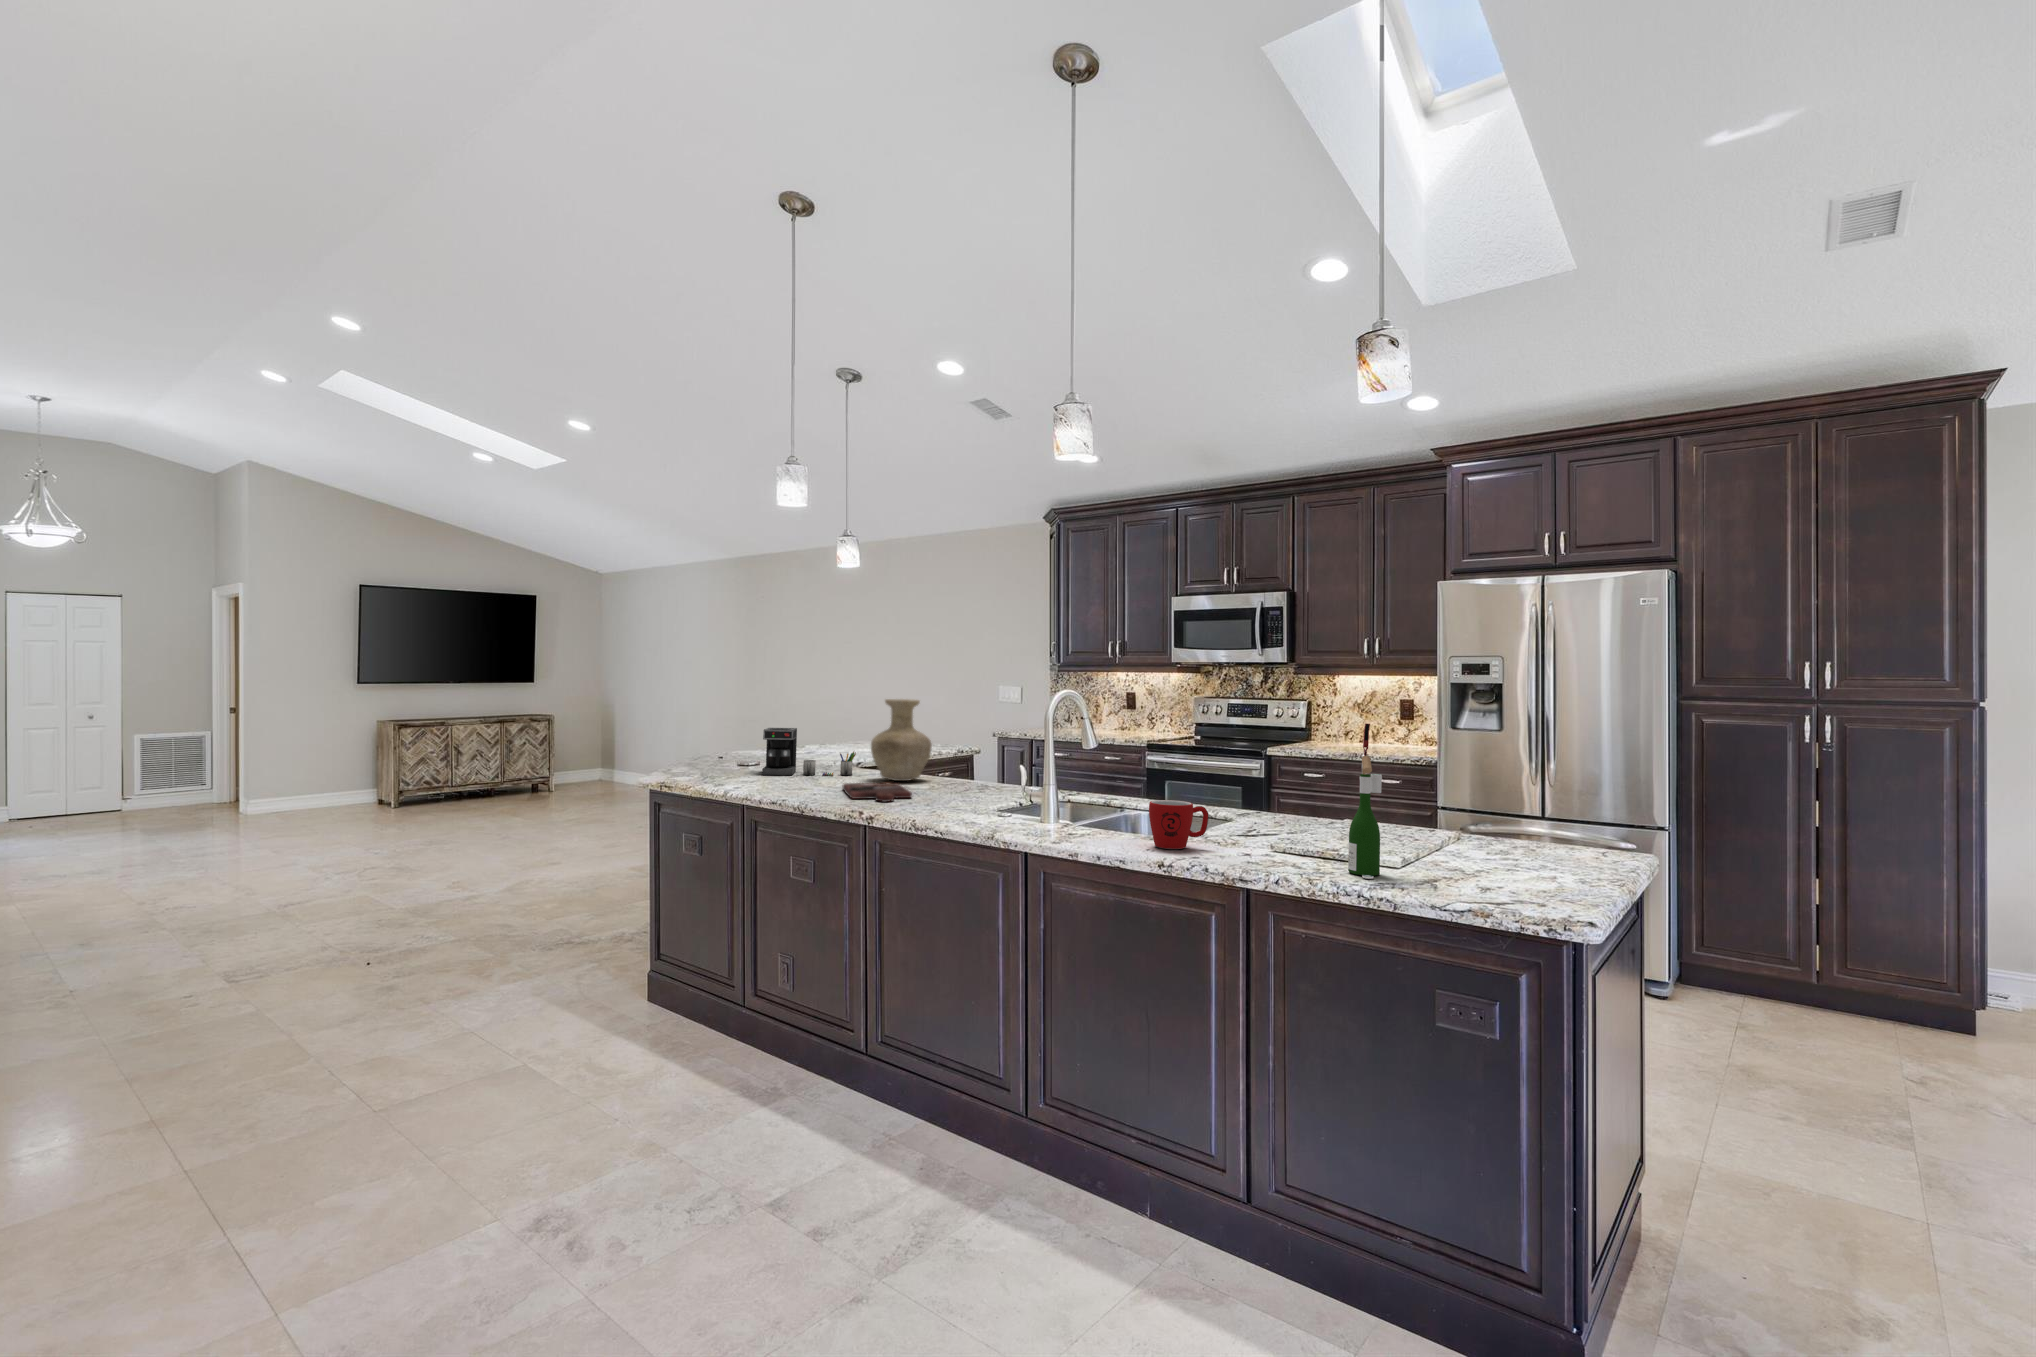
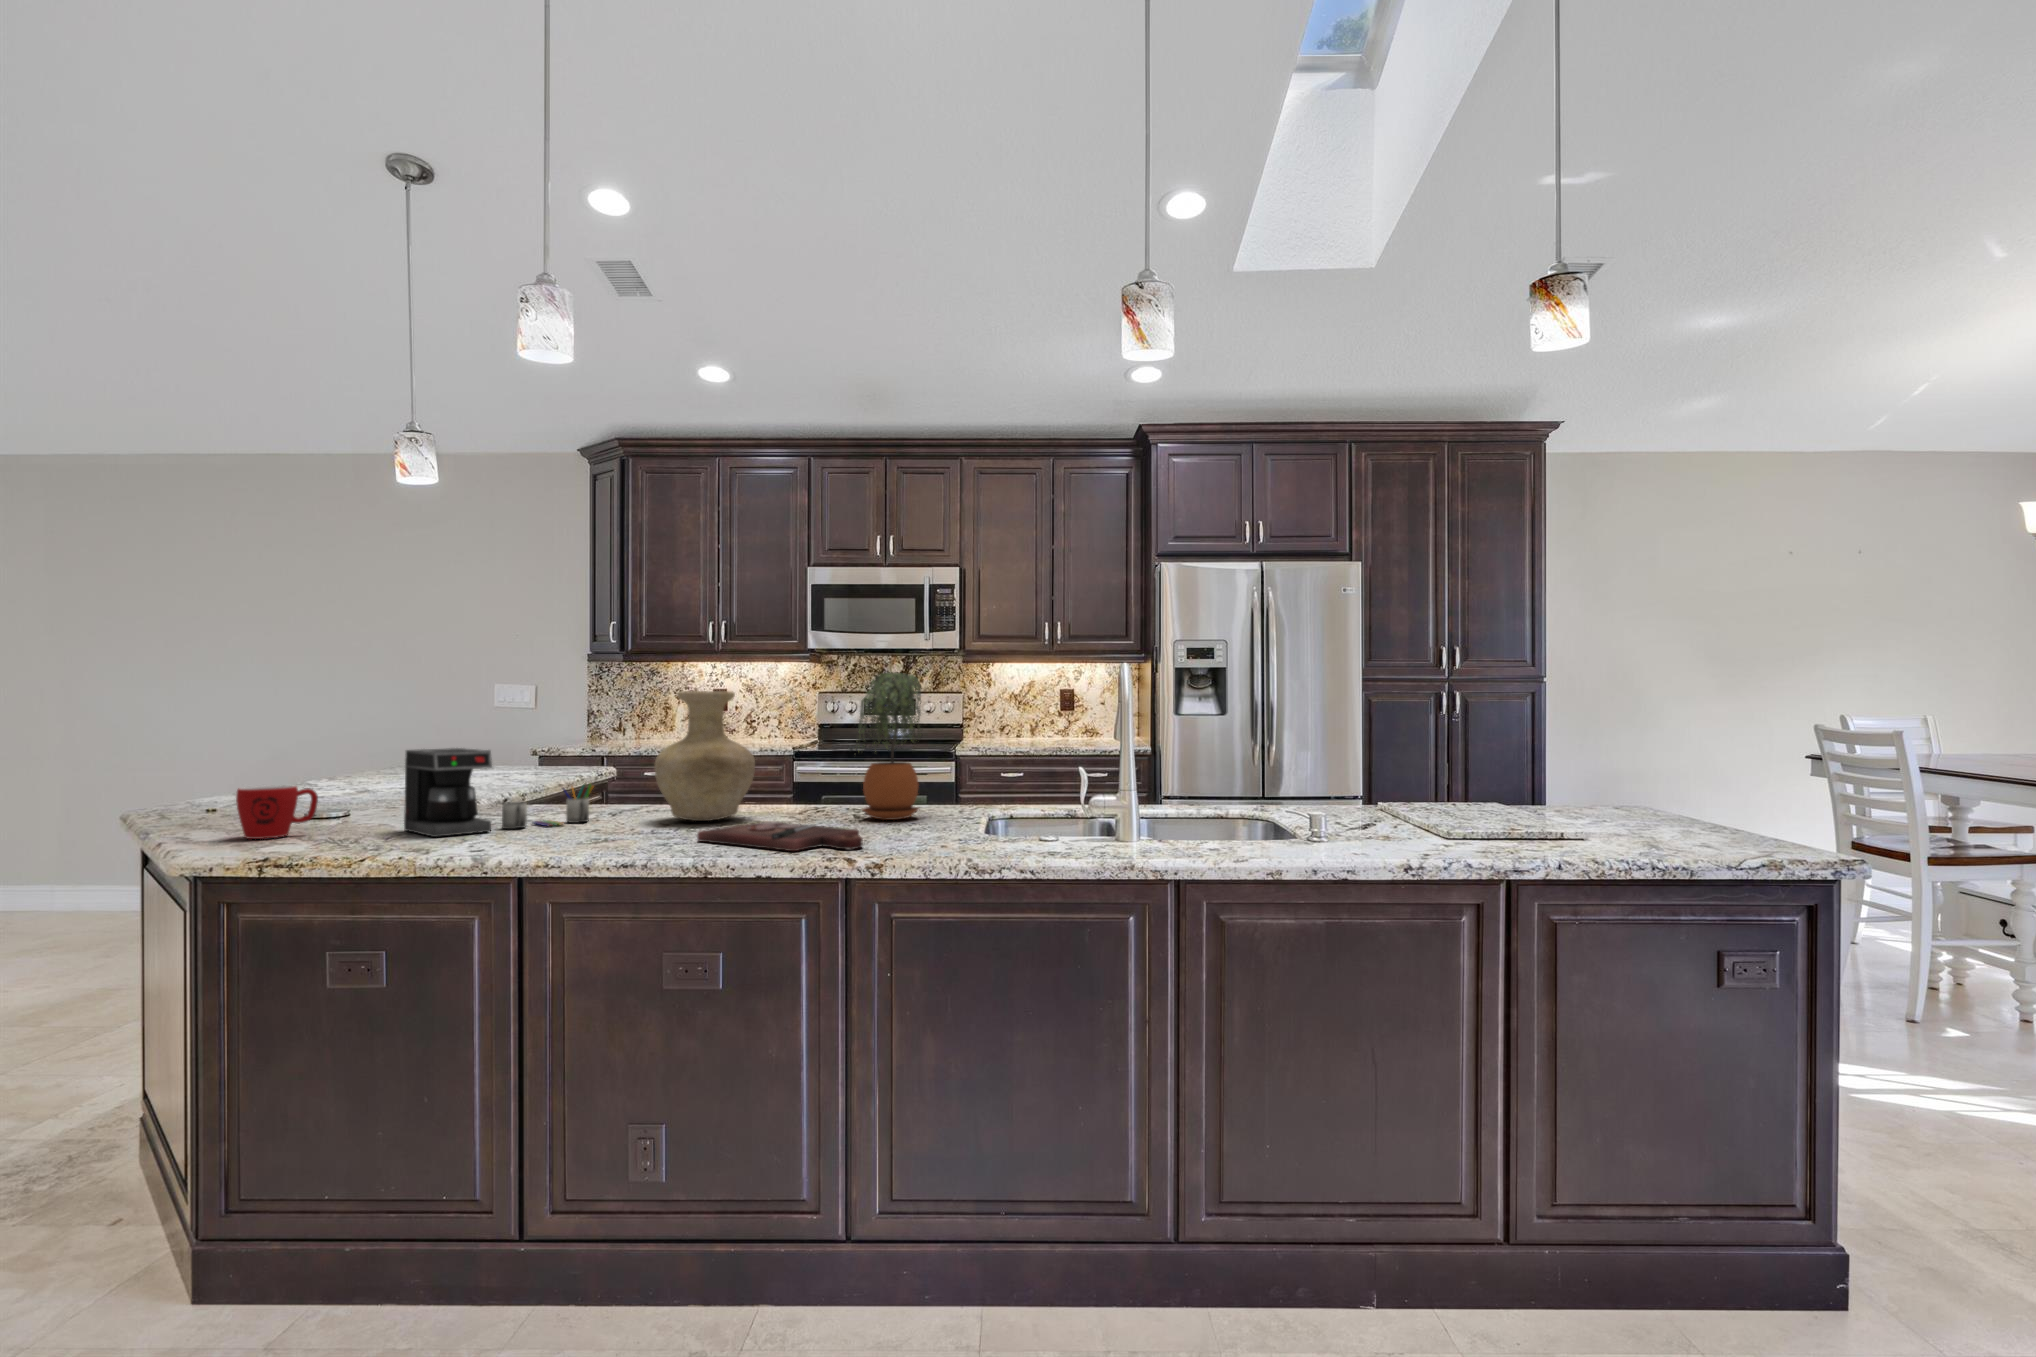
potted plant: none [968,688,1023,792] -> present [855,672,922,820]
wine bottle: present [1348,724,1382,879] -> none [1581,692,1631,851]
mug: present [1149,800,1209,849] -> present [236,785,318,839]

